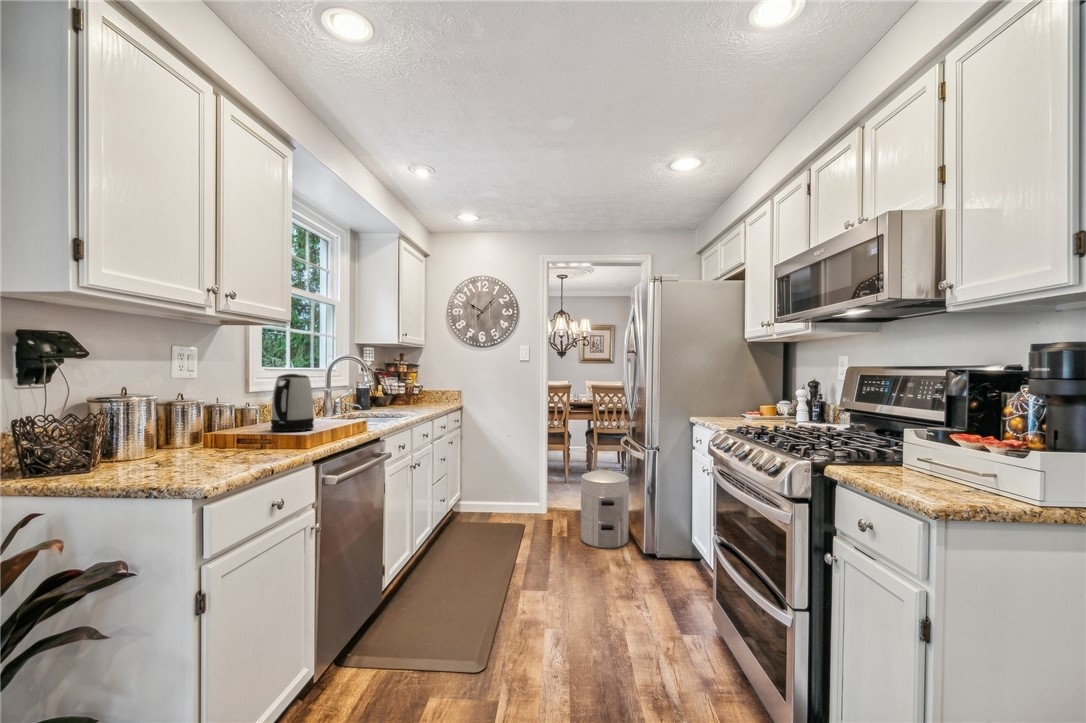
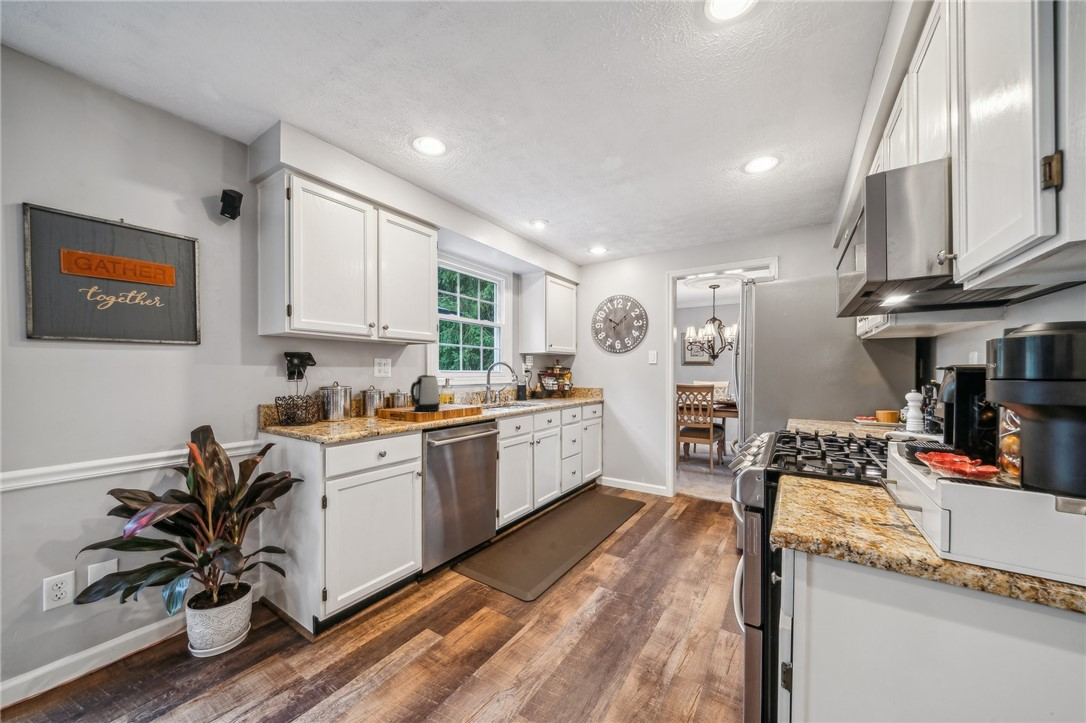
waste bin: present [581,468,629,549] -> none [686,461,734,538]

